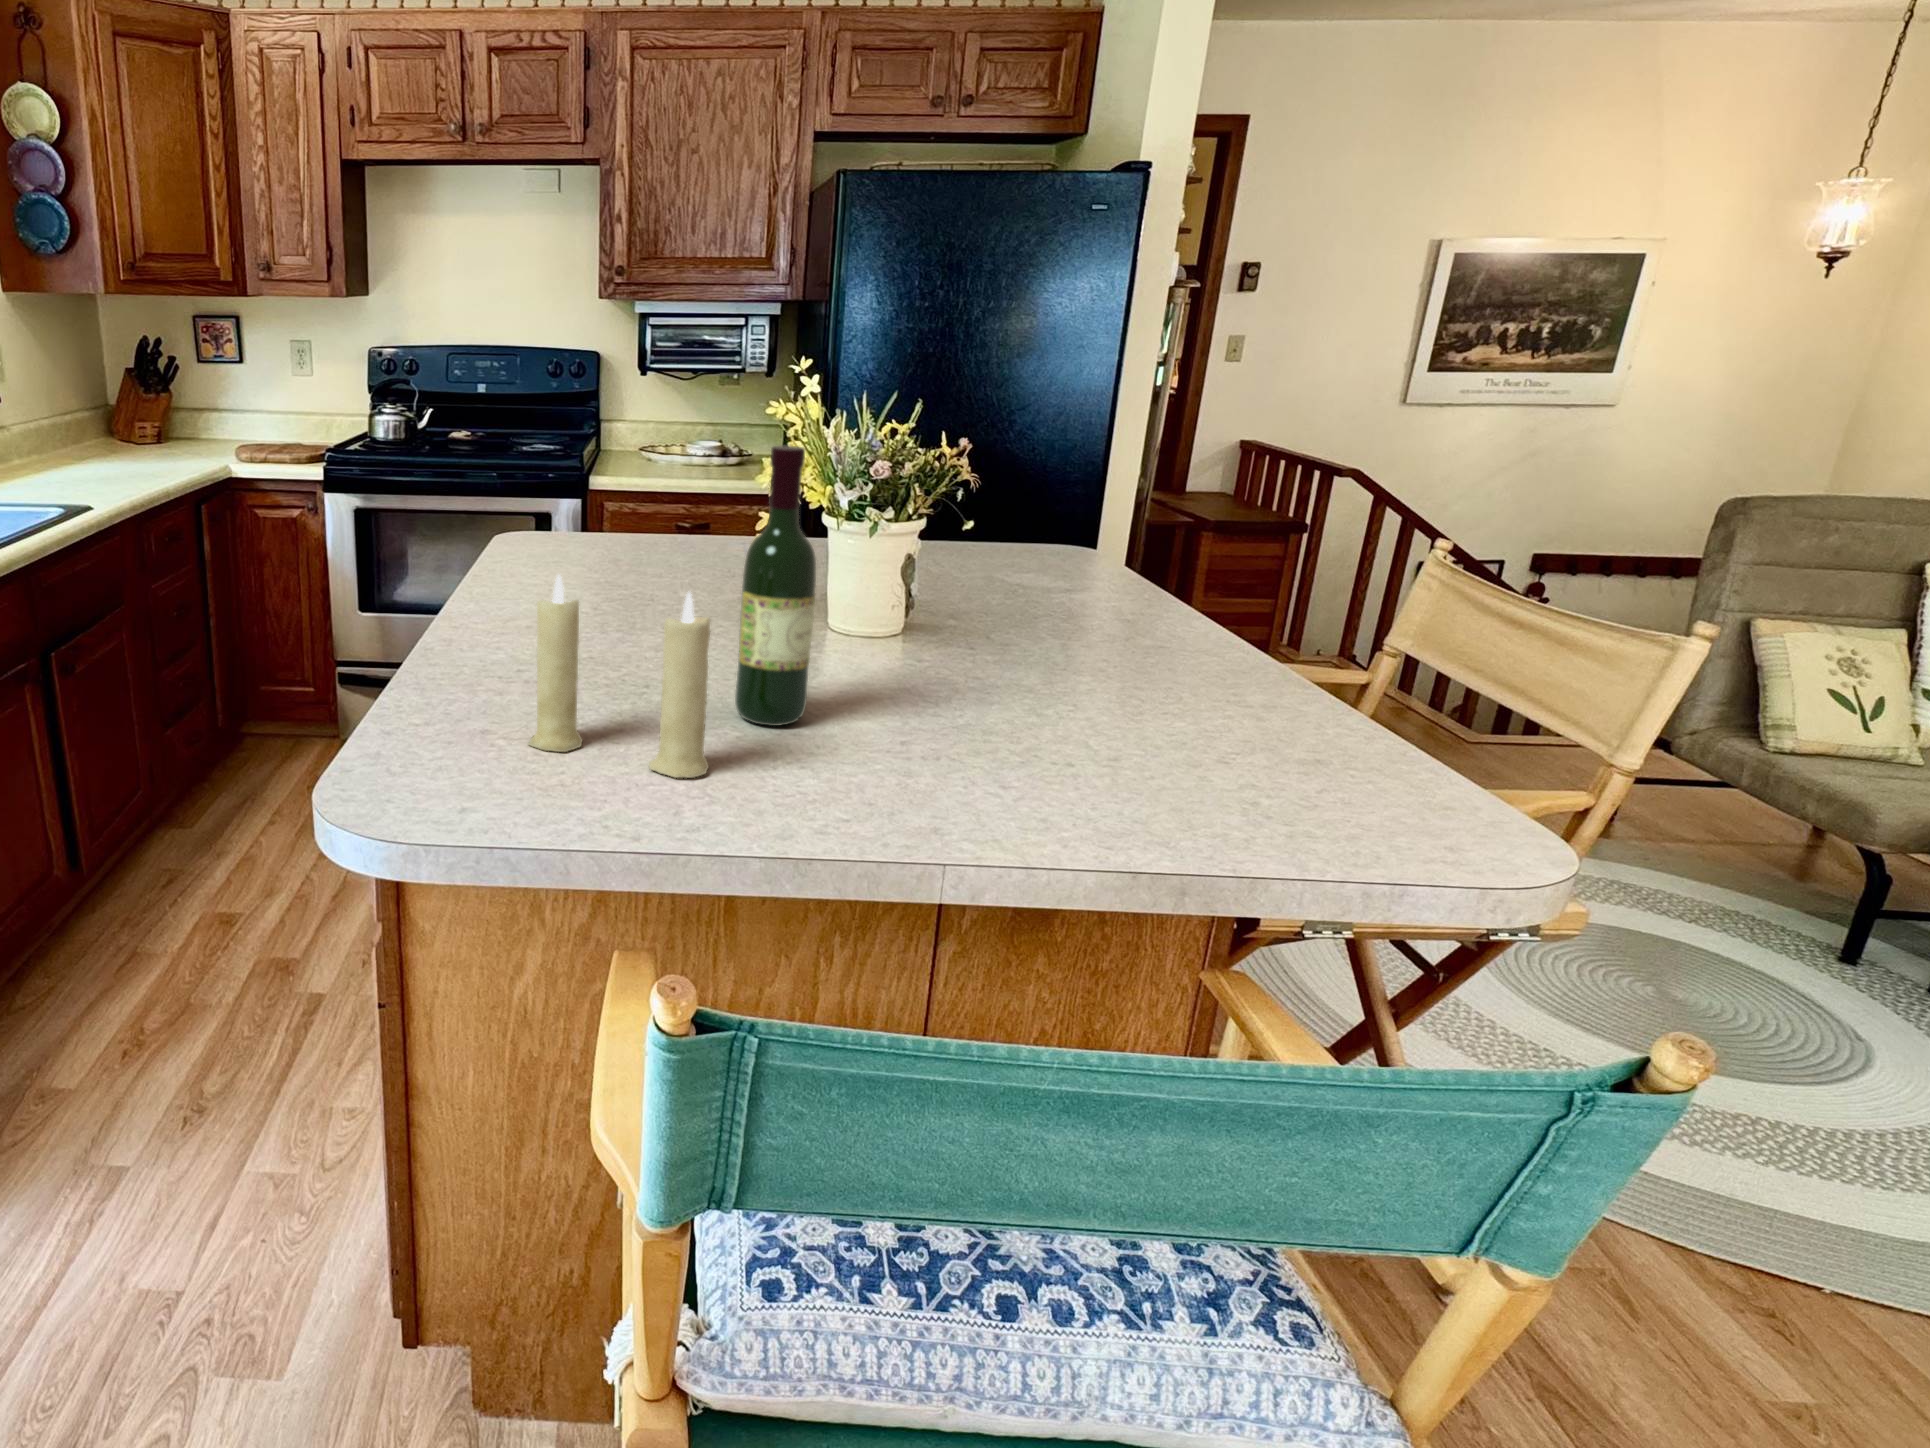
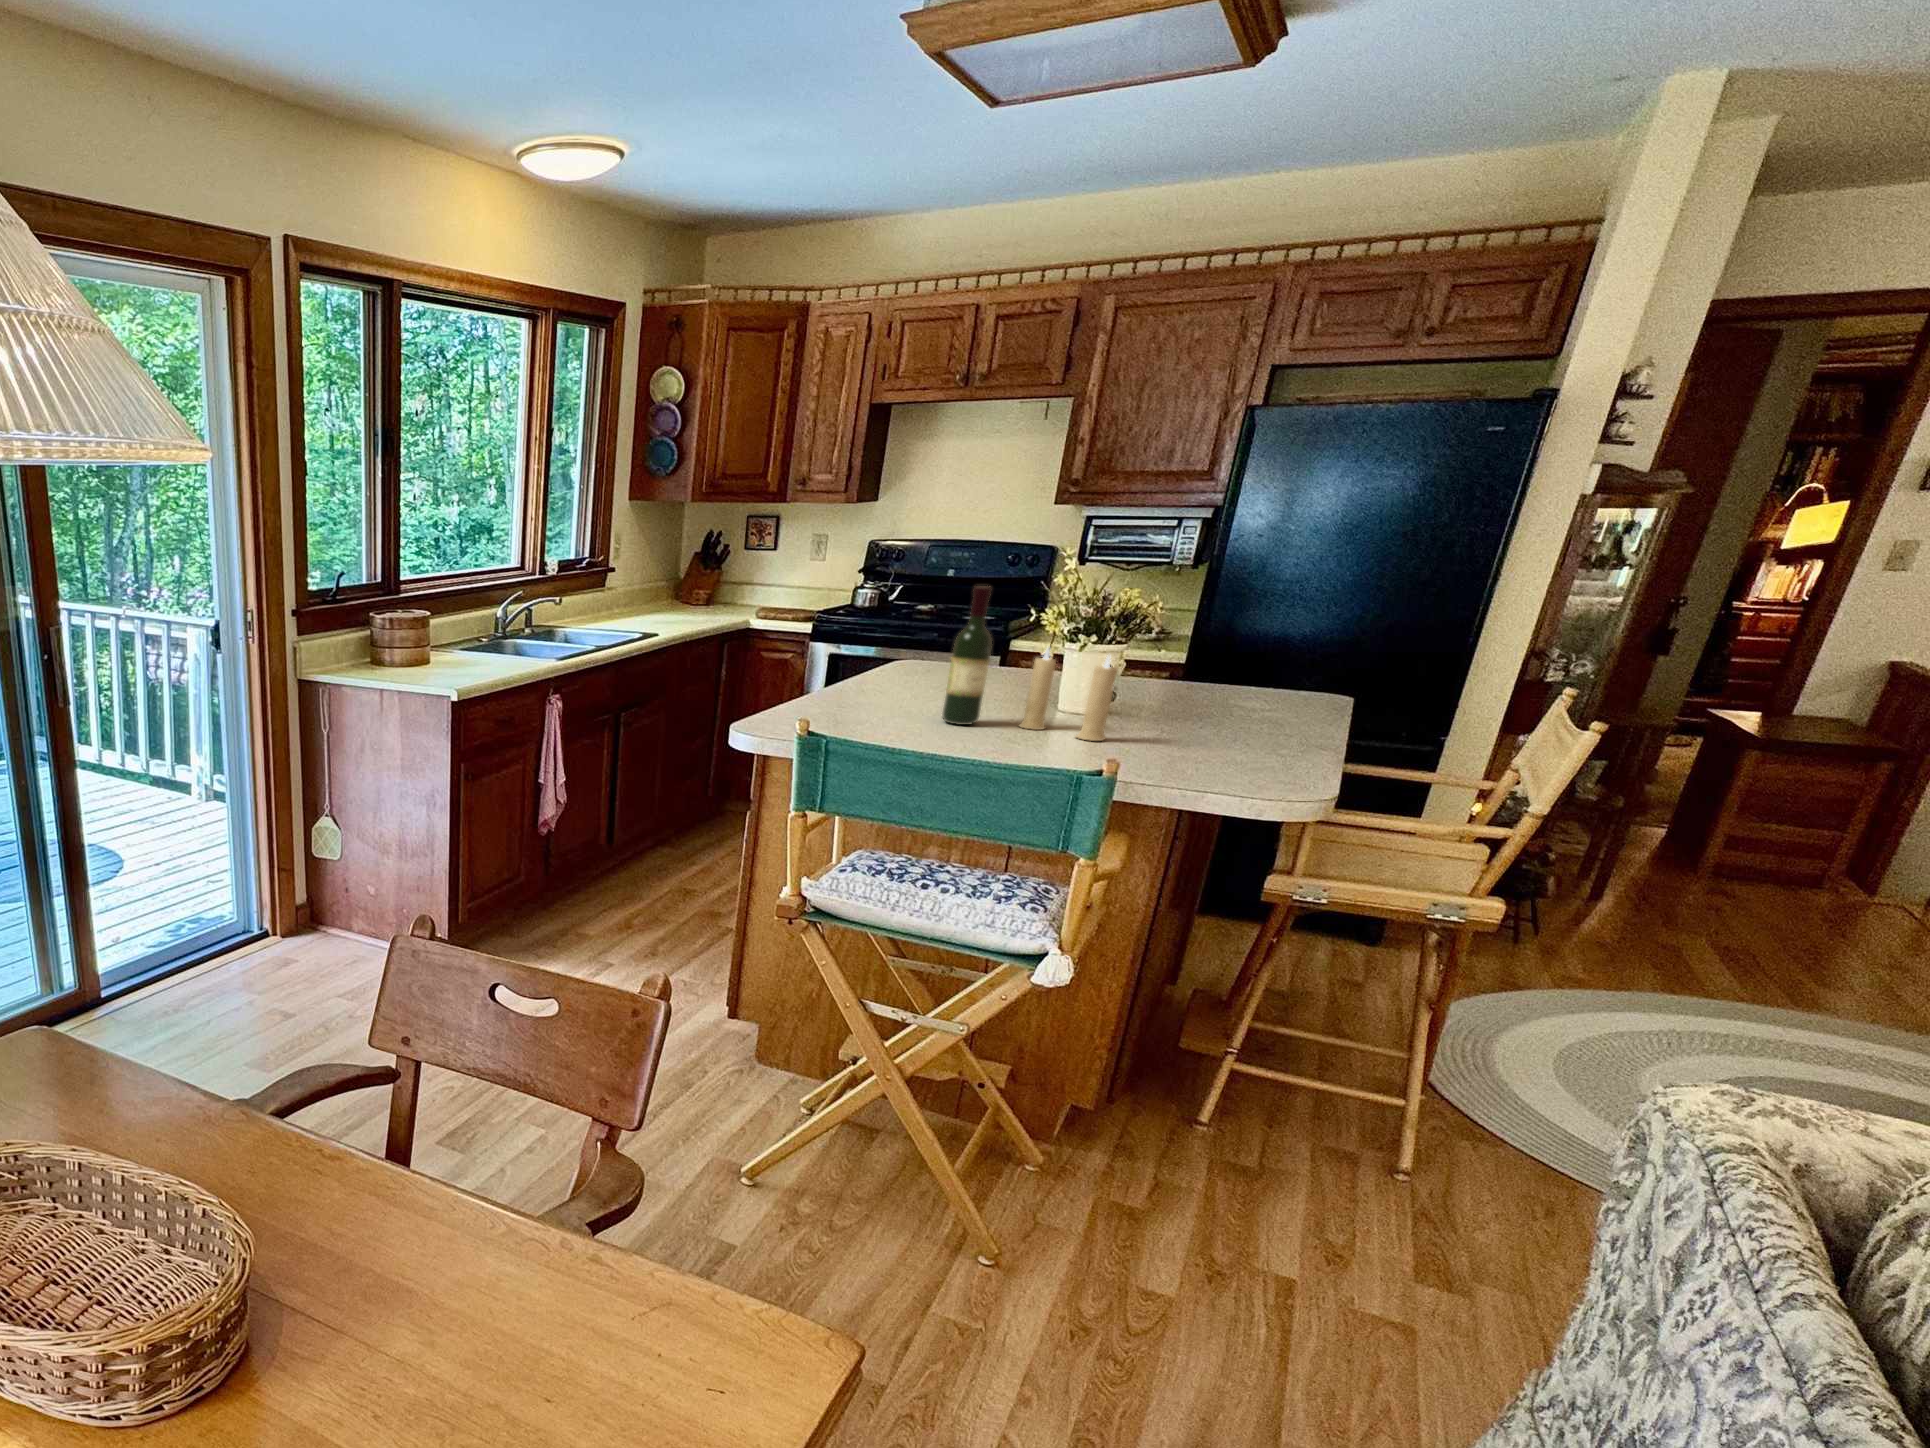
candle: present [529,575,710,778] -> present [1019,648,1117,741]

